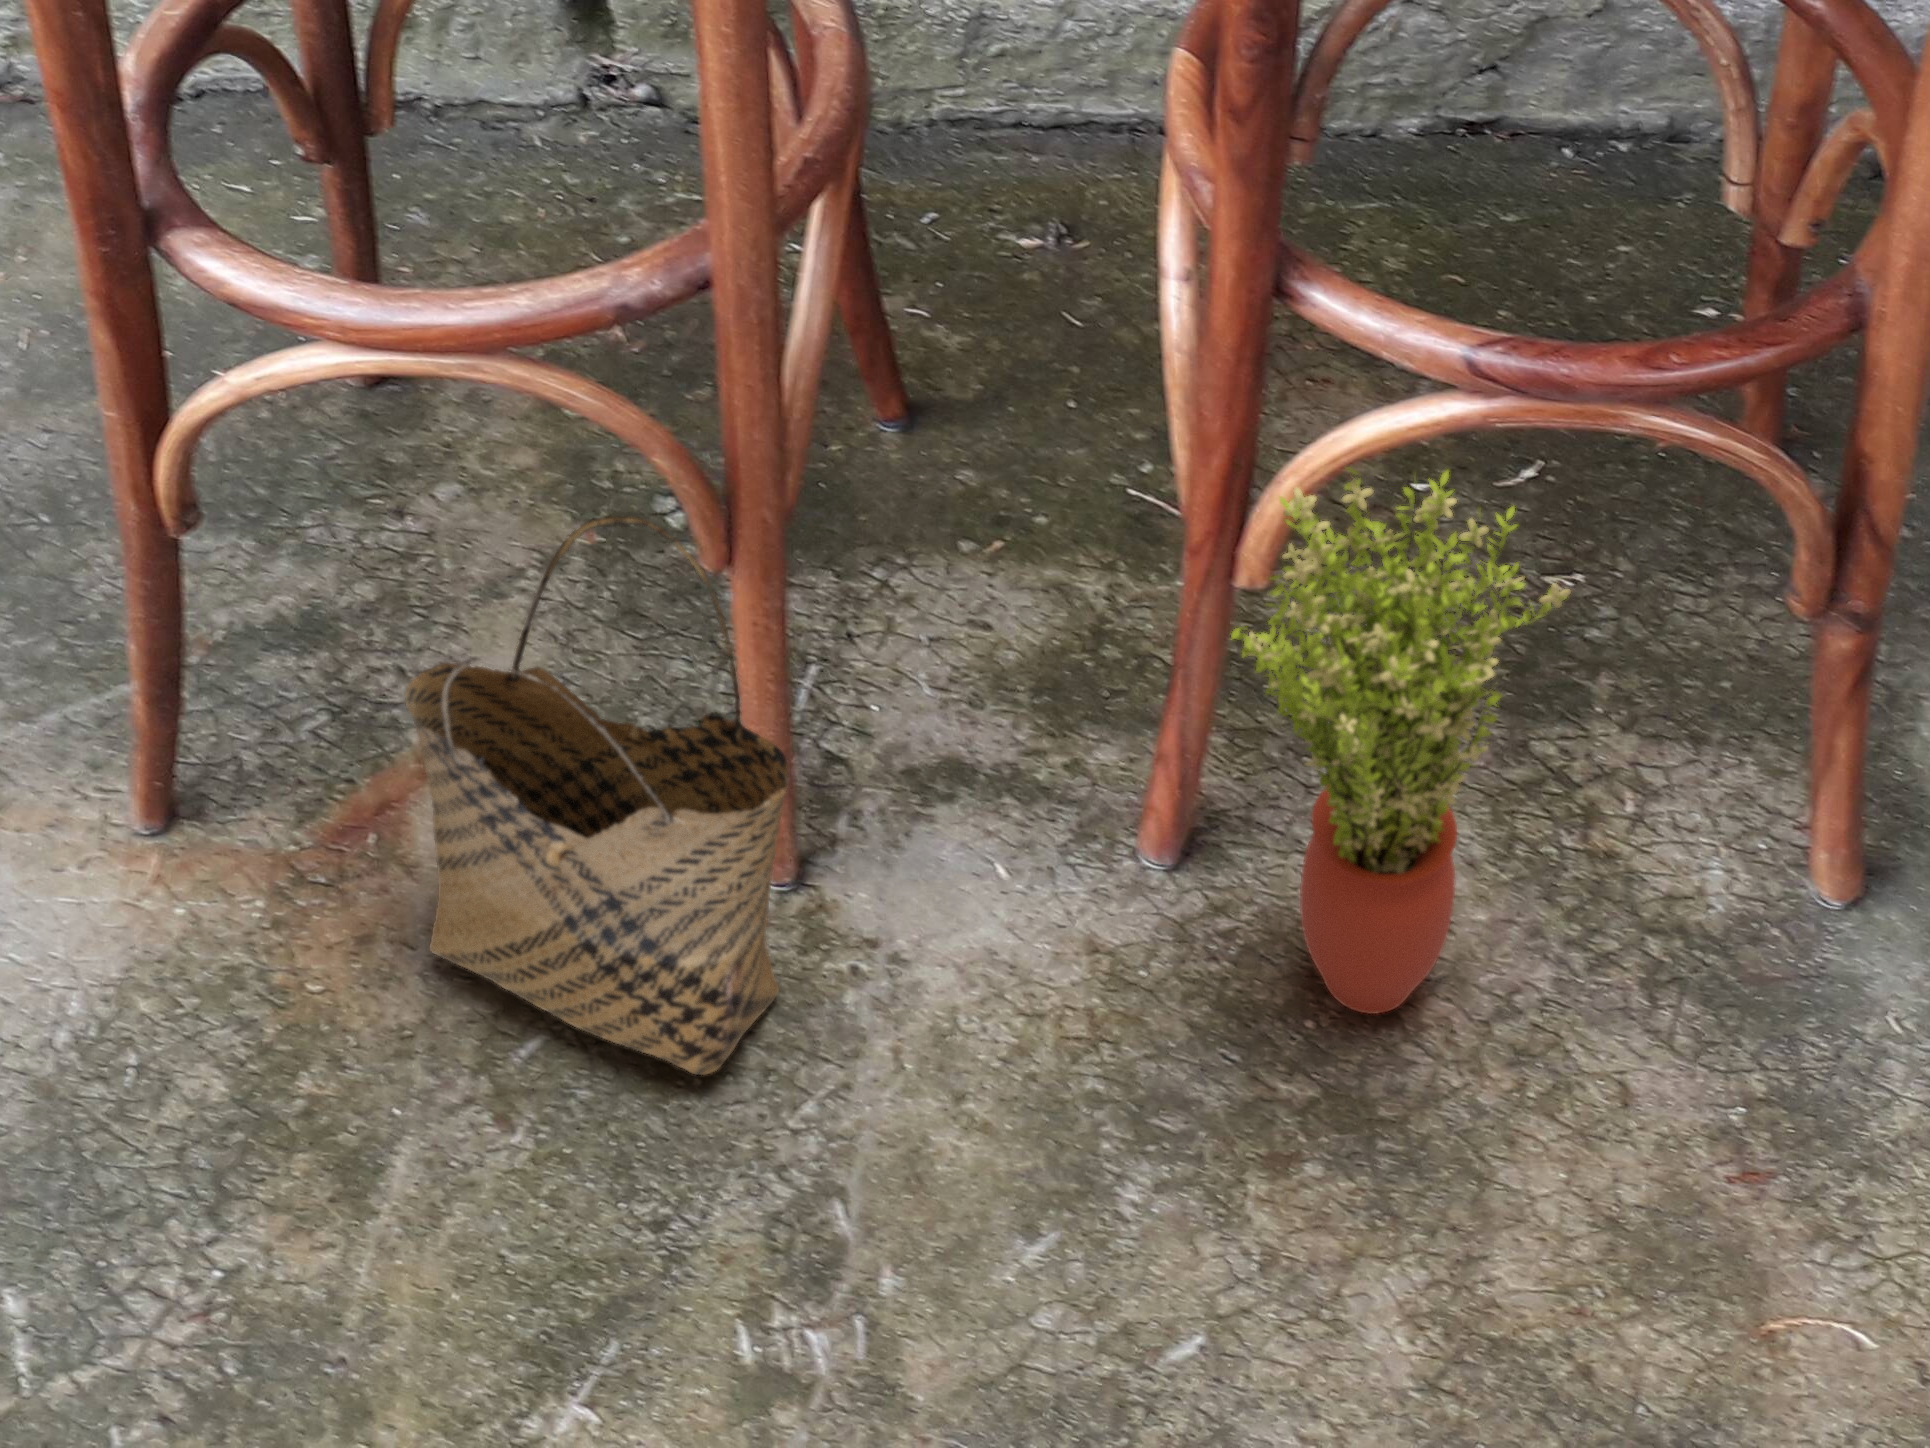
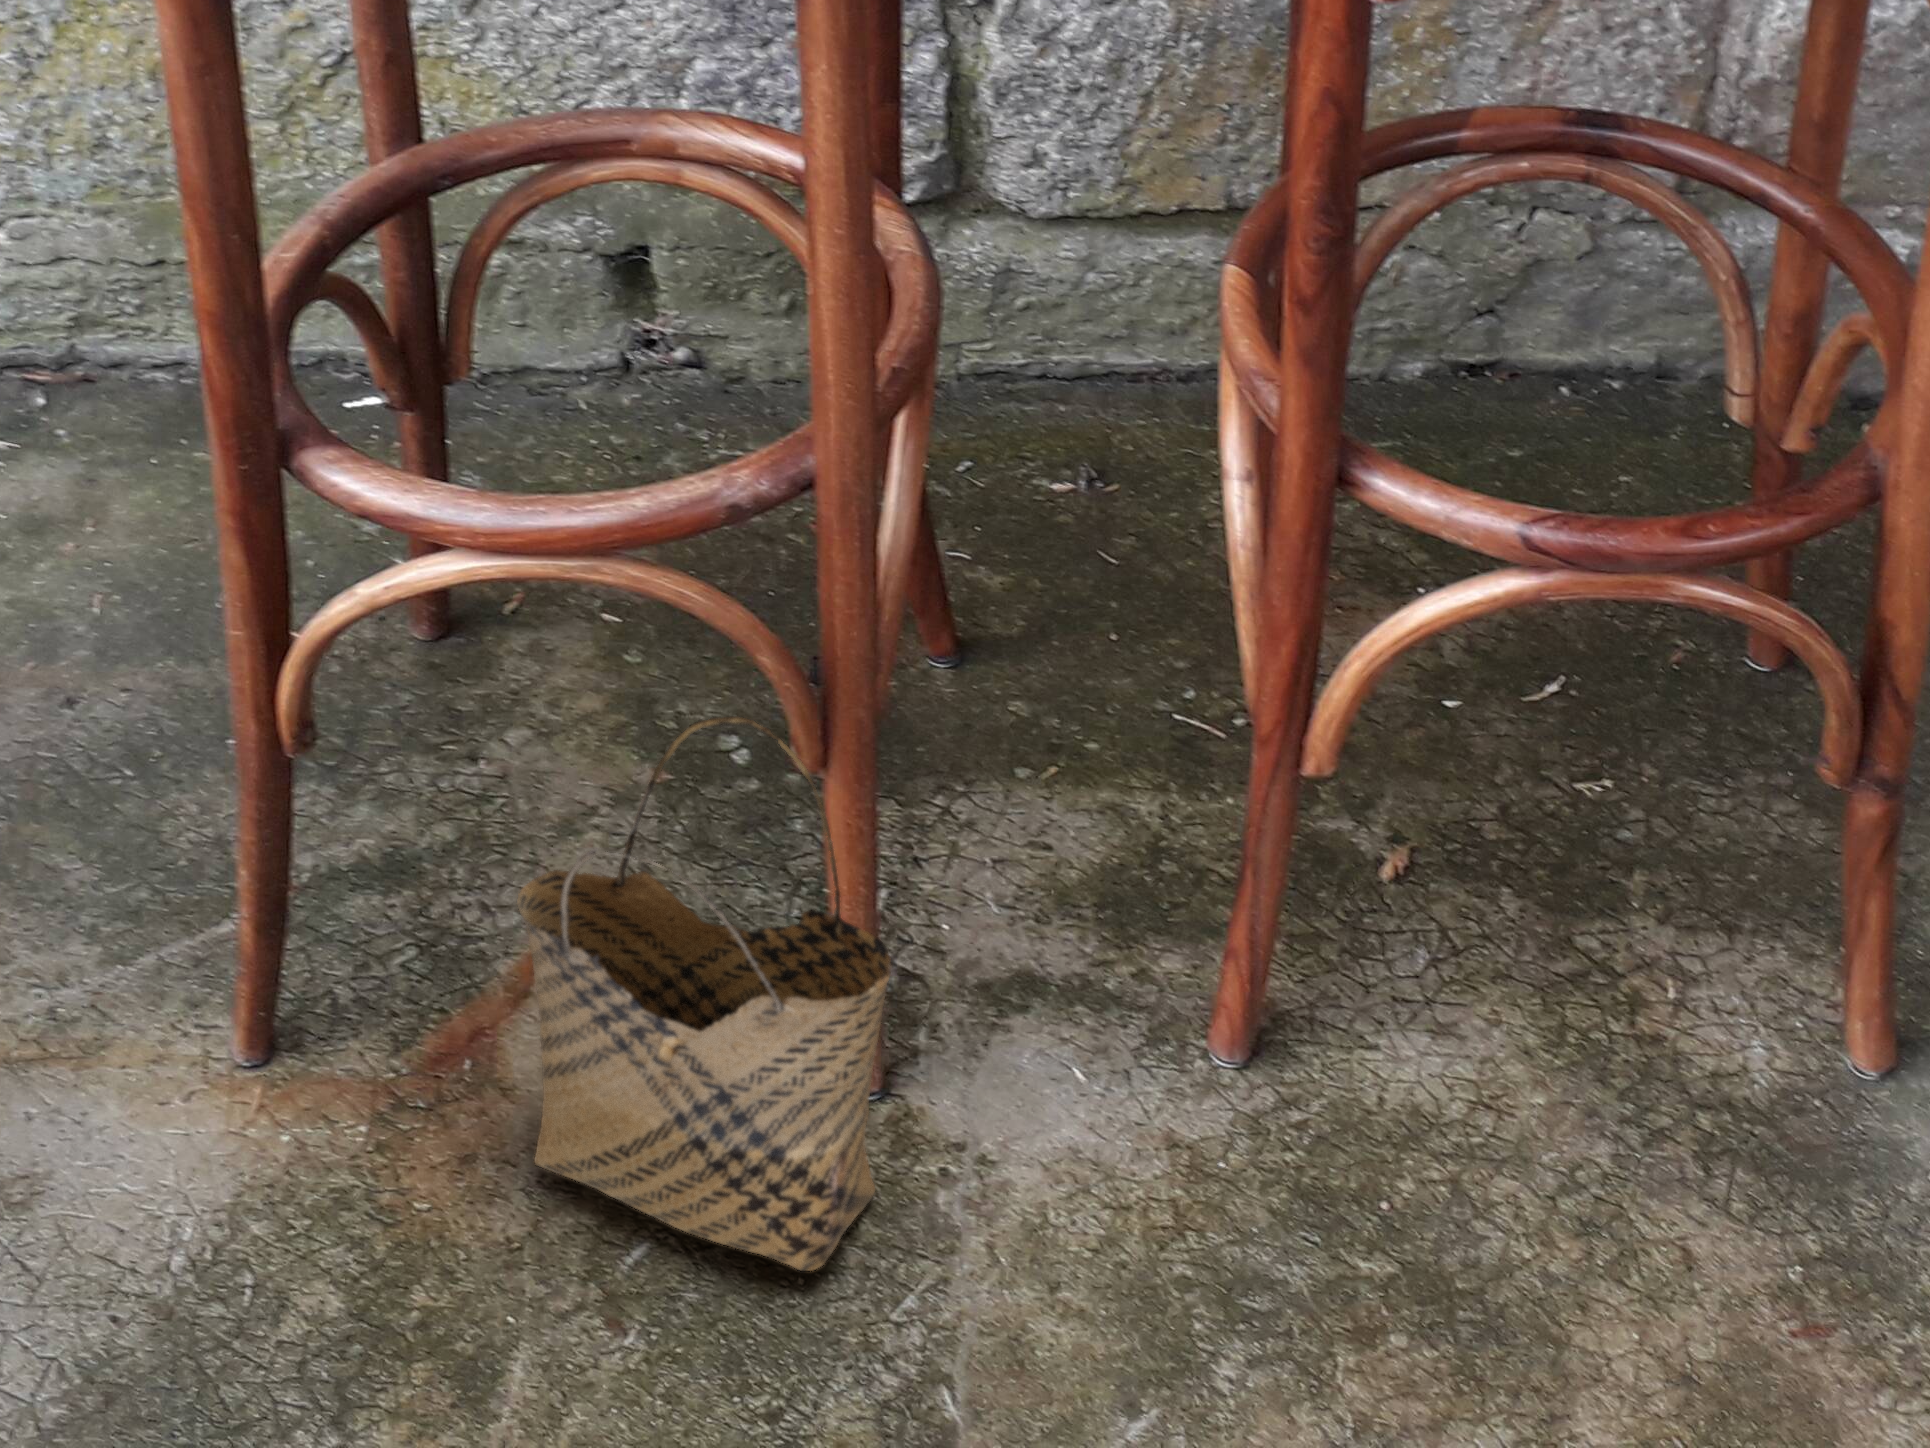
potted plant: present [1231,467,1570,1014] -> none [1313,639,1629,1193]

